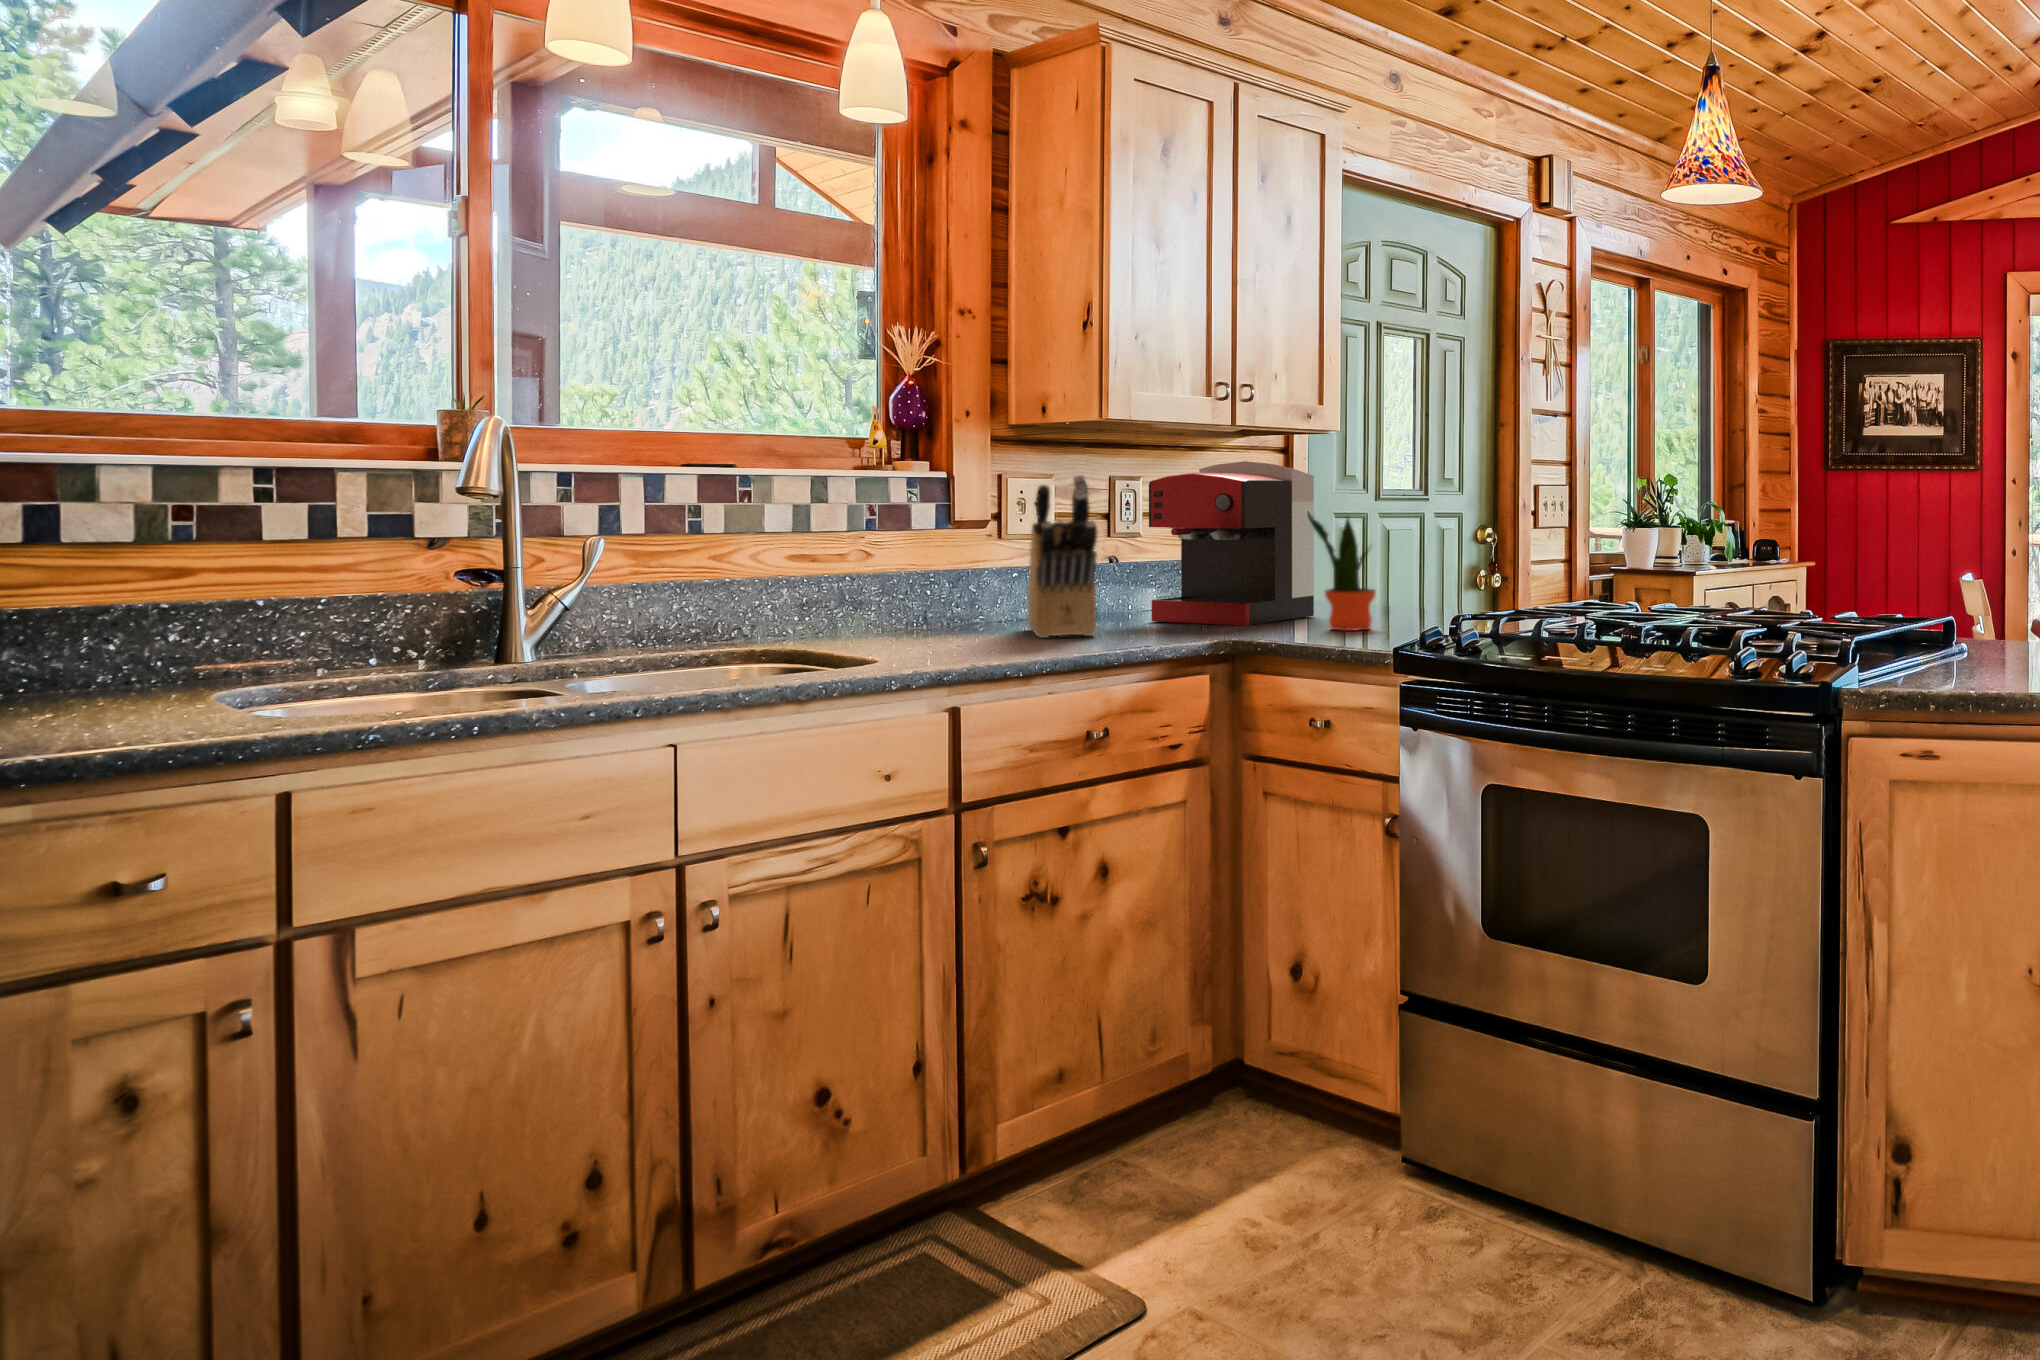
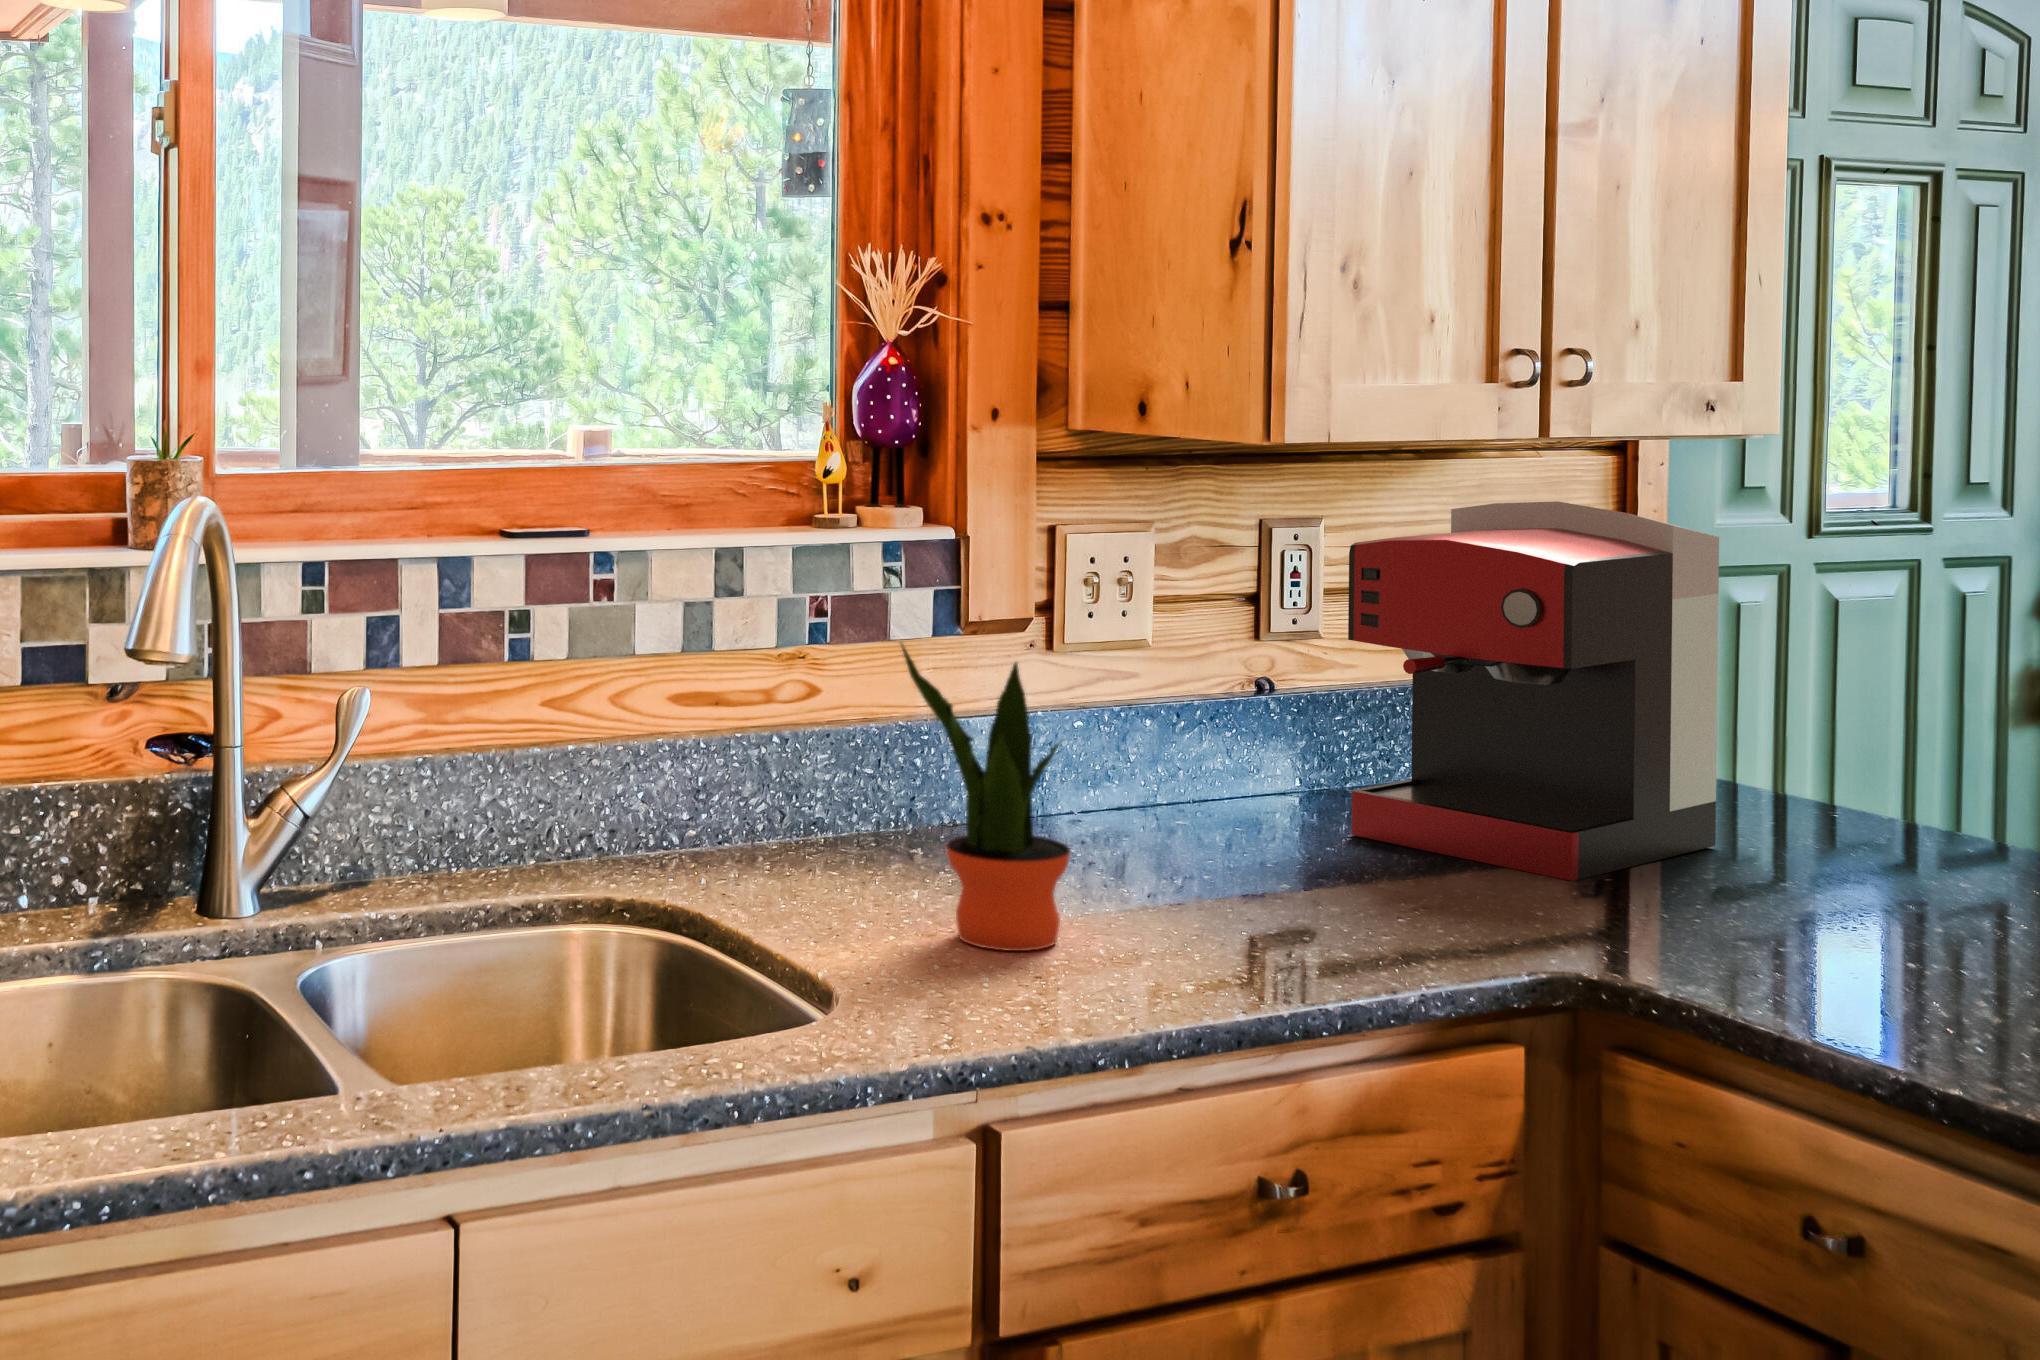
knife block: present [1027,475,1097,638] -> none [1103,568,1261,903]
potted plant: present [1307,511,1376,631] -> present [901,644,1070,951]

